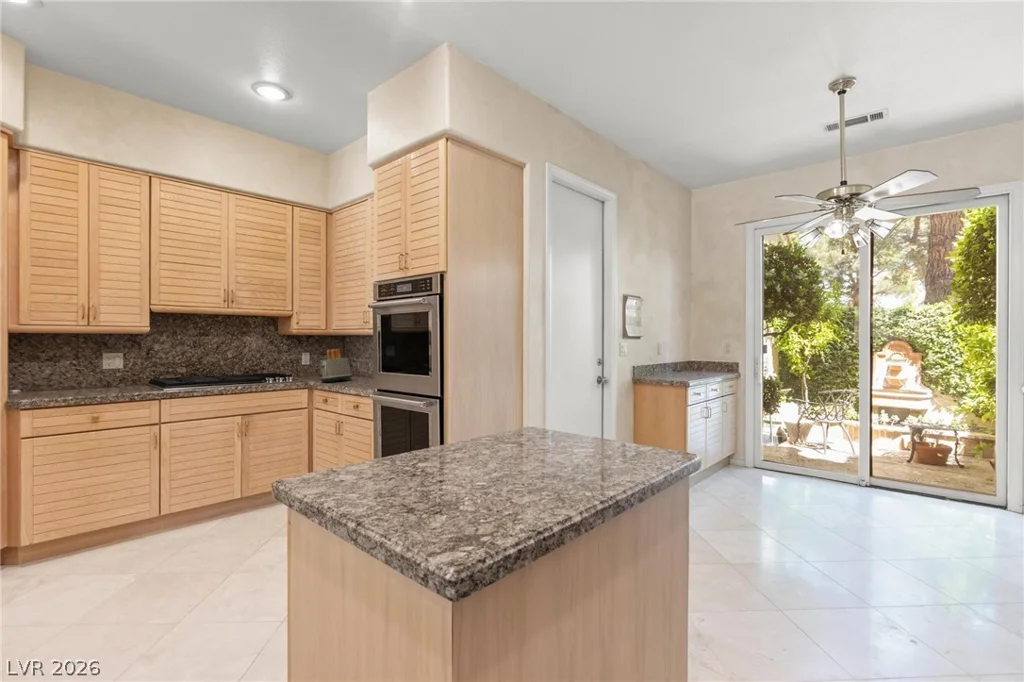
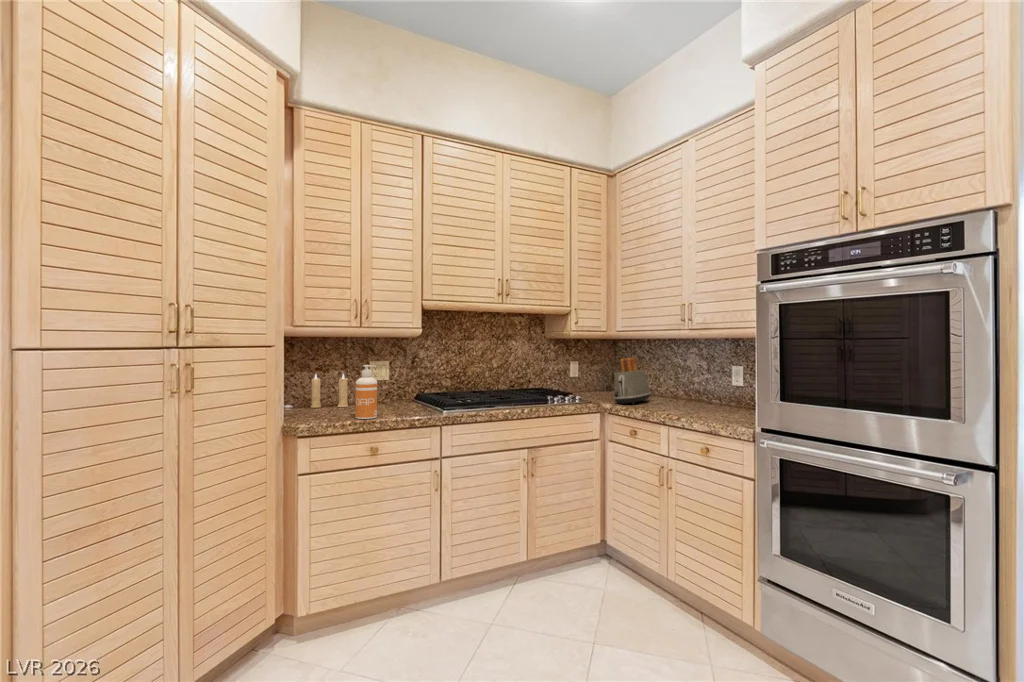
soap dispenser: none [79,355,101,396] -> present [356,365,377,419]
candle: none [39,362,79,391] -> present [310,374,348,408]

